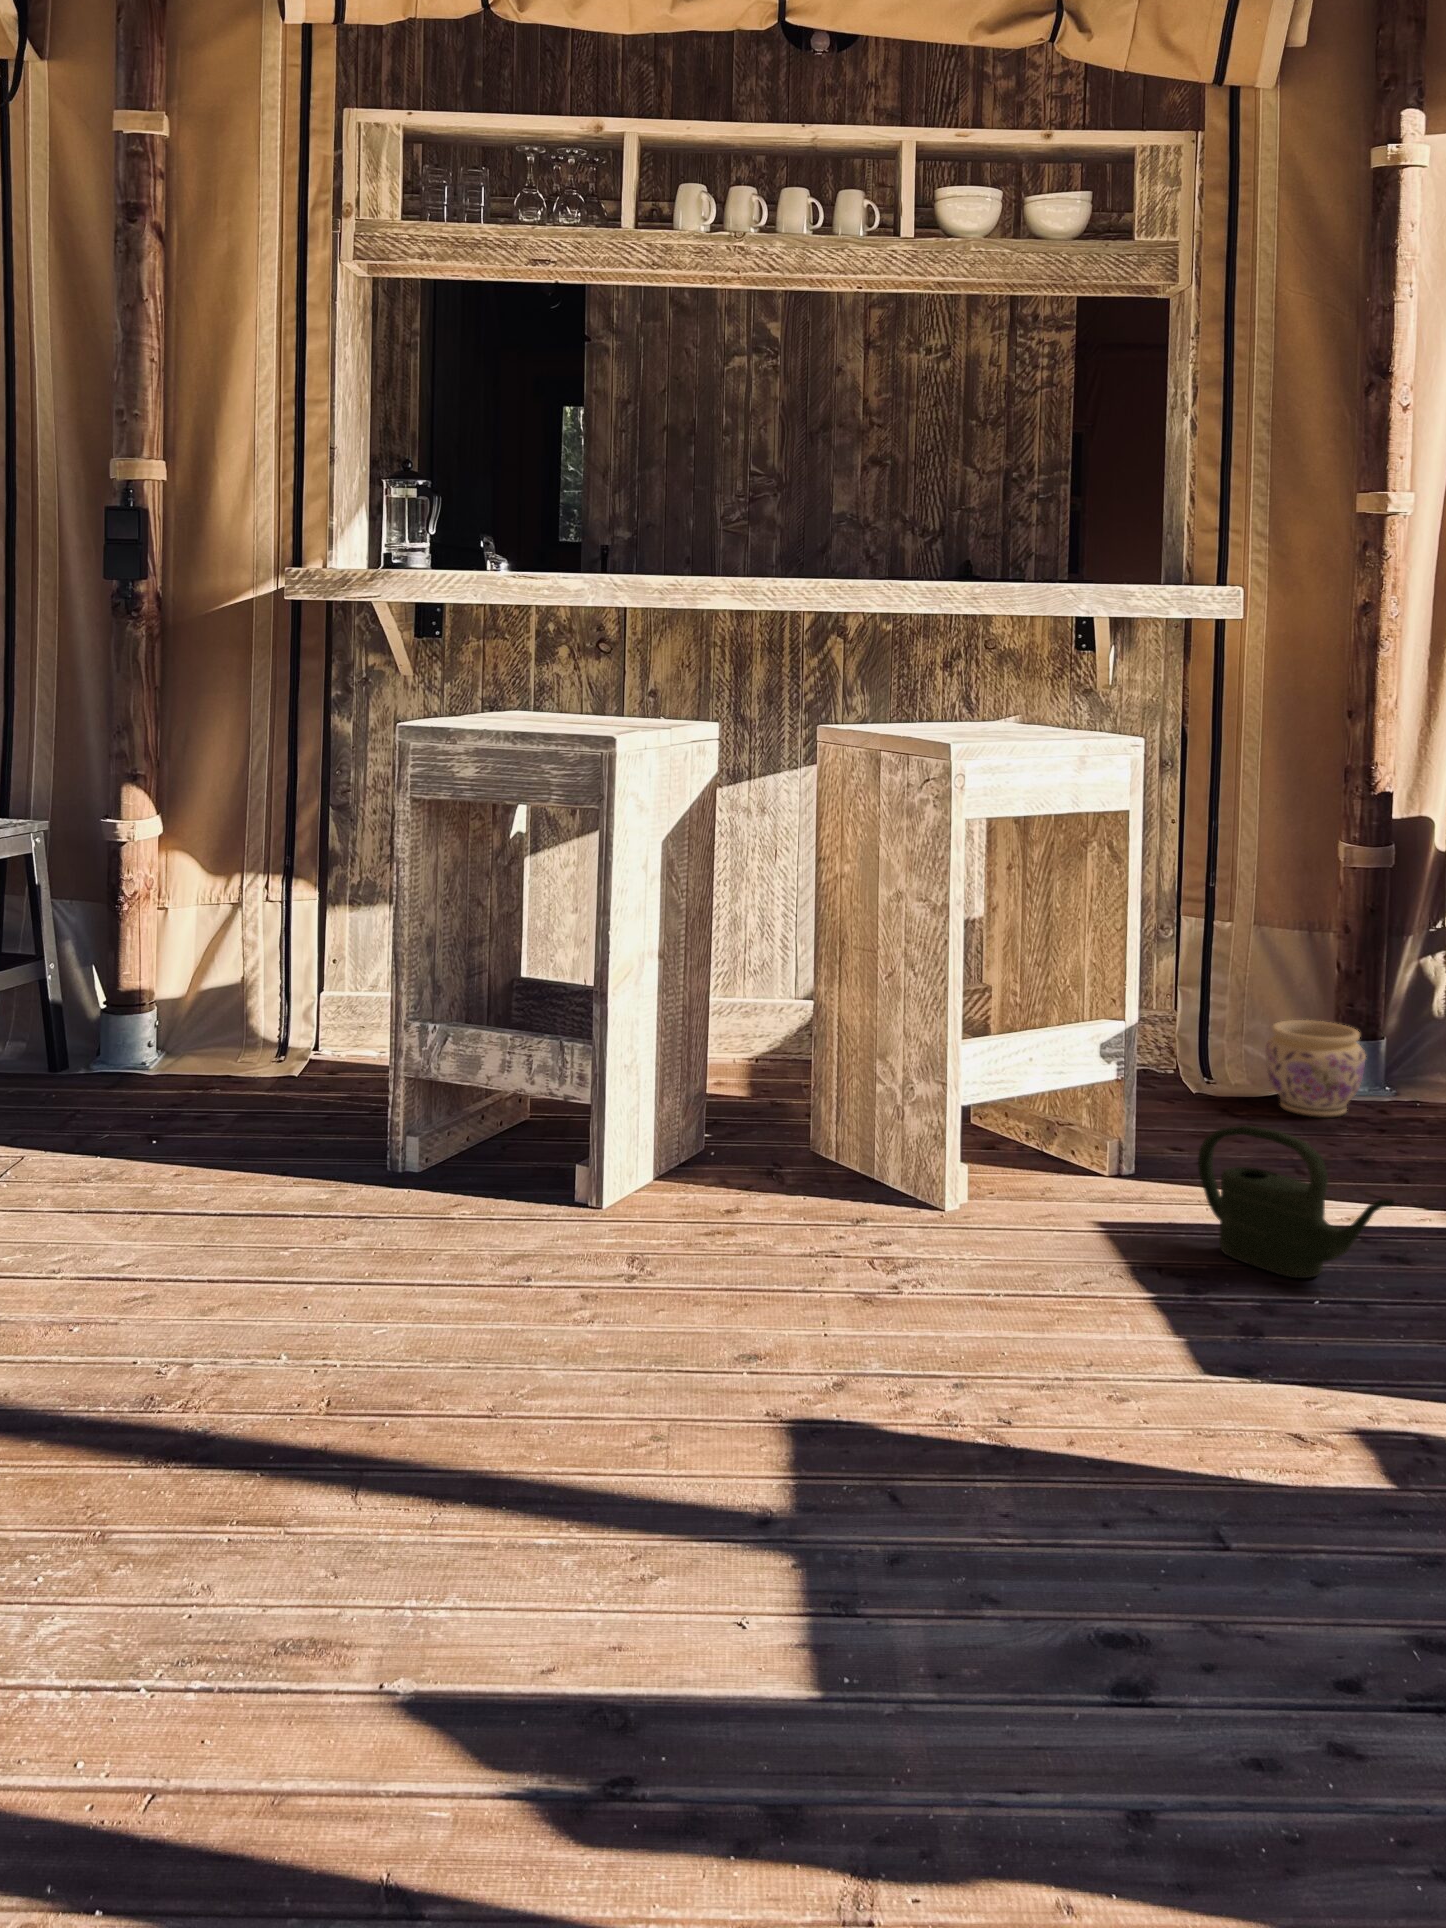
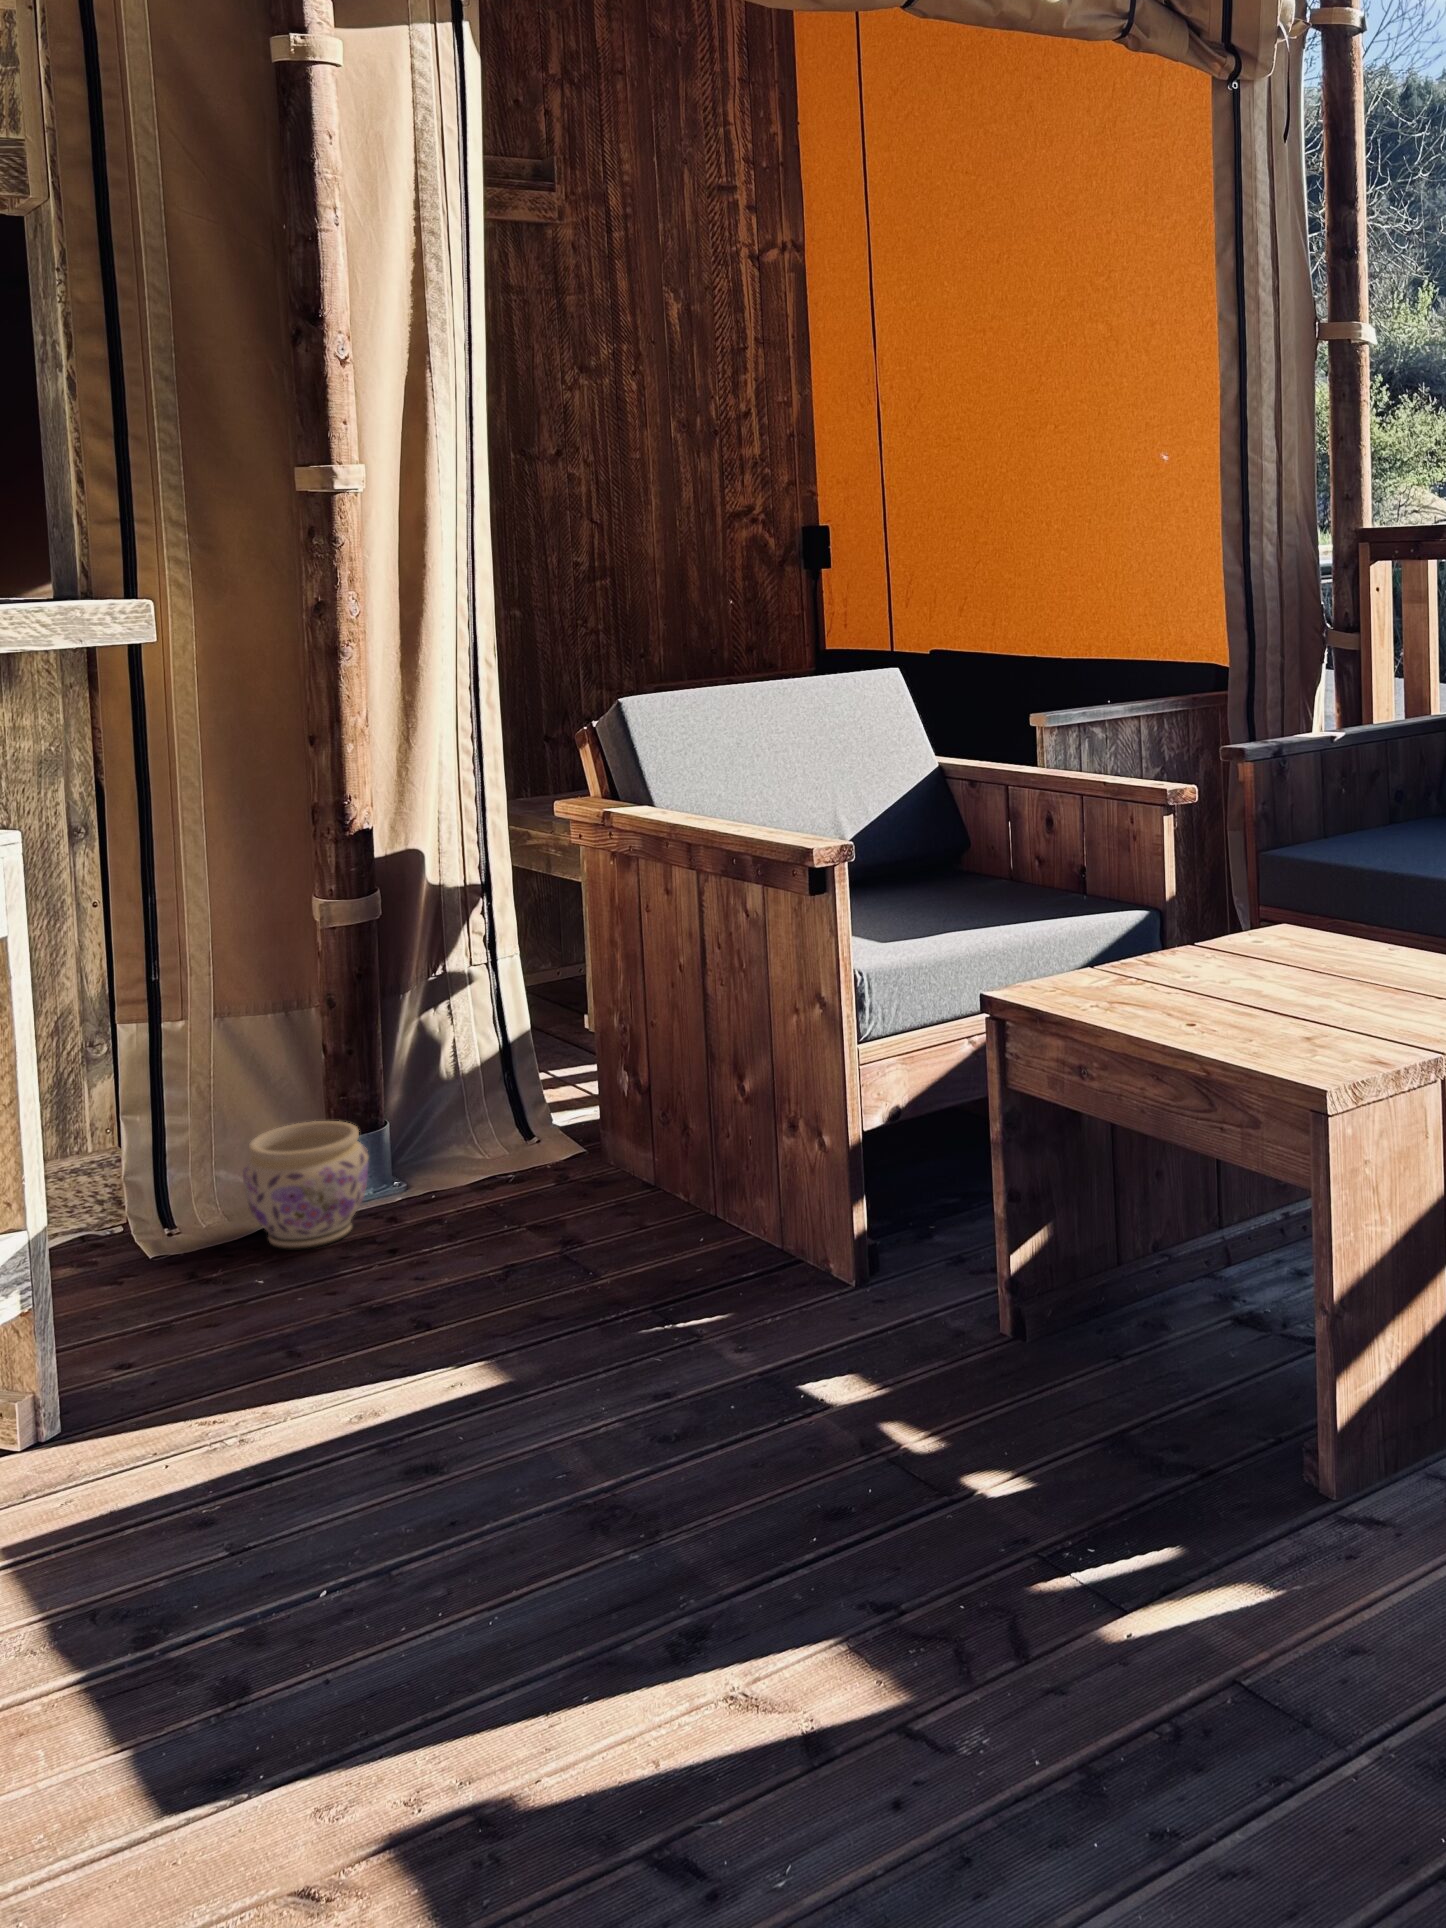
watering can: present [1198,1125,1393,1278] -> none [145,1359,415,1558]

